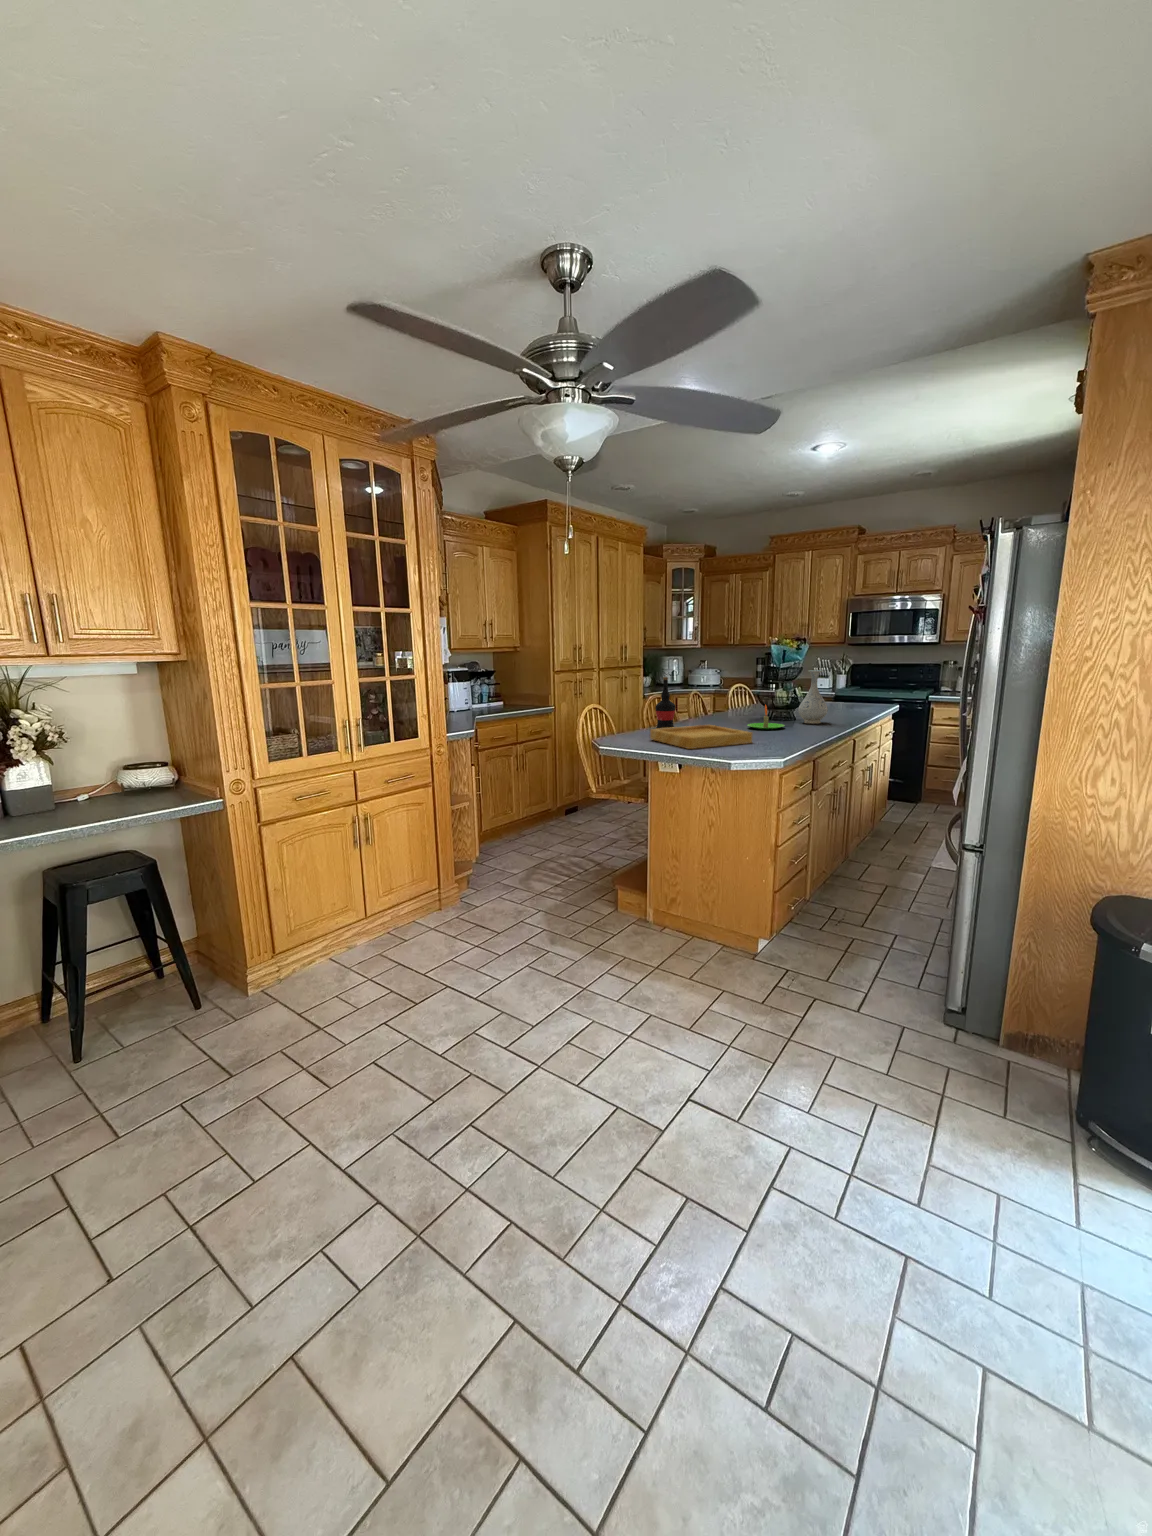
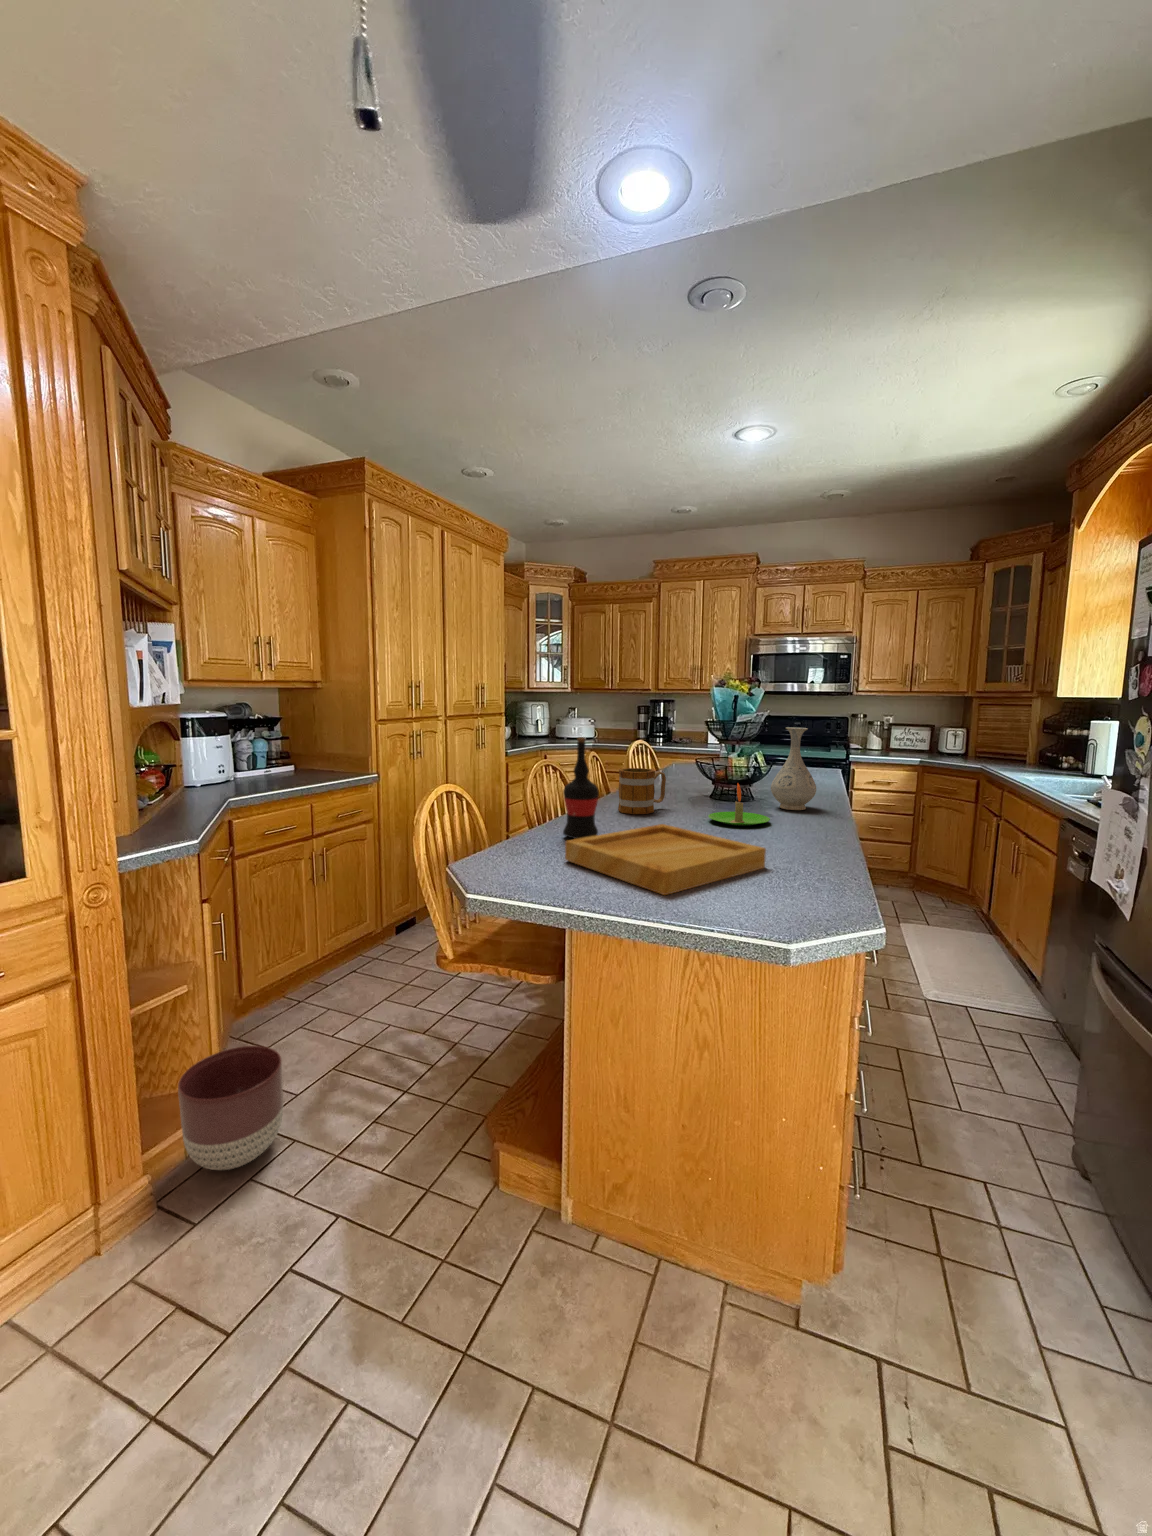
mug: none [698,698,729,725] -> present [618,768,666,814]
planter: none [465,841,511,893] -> present [178,1046,283,1170]

